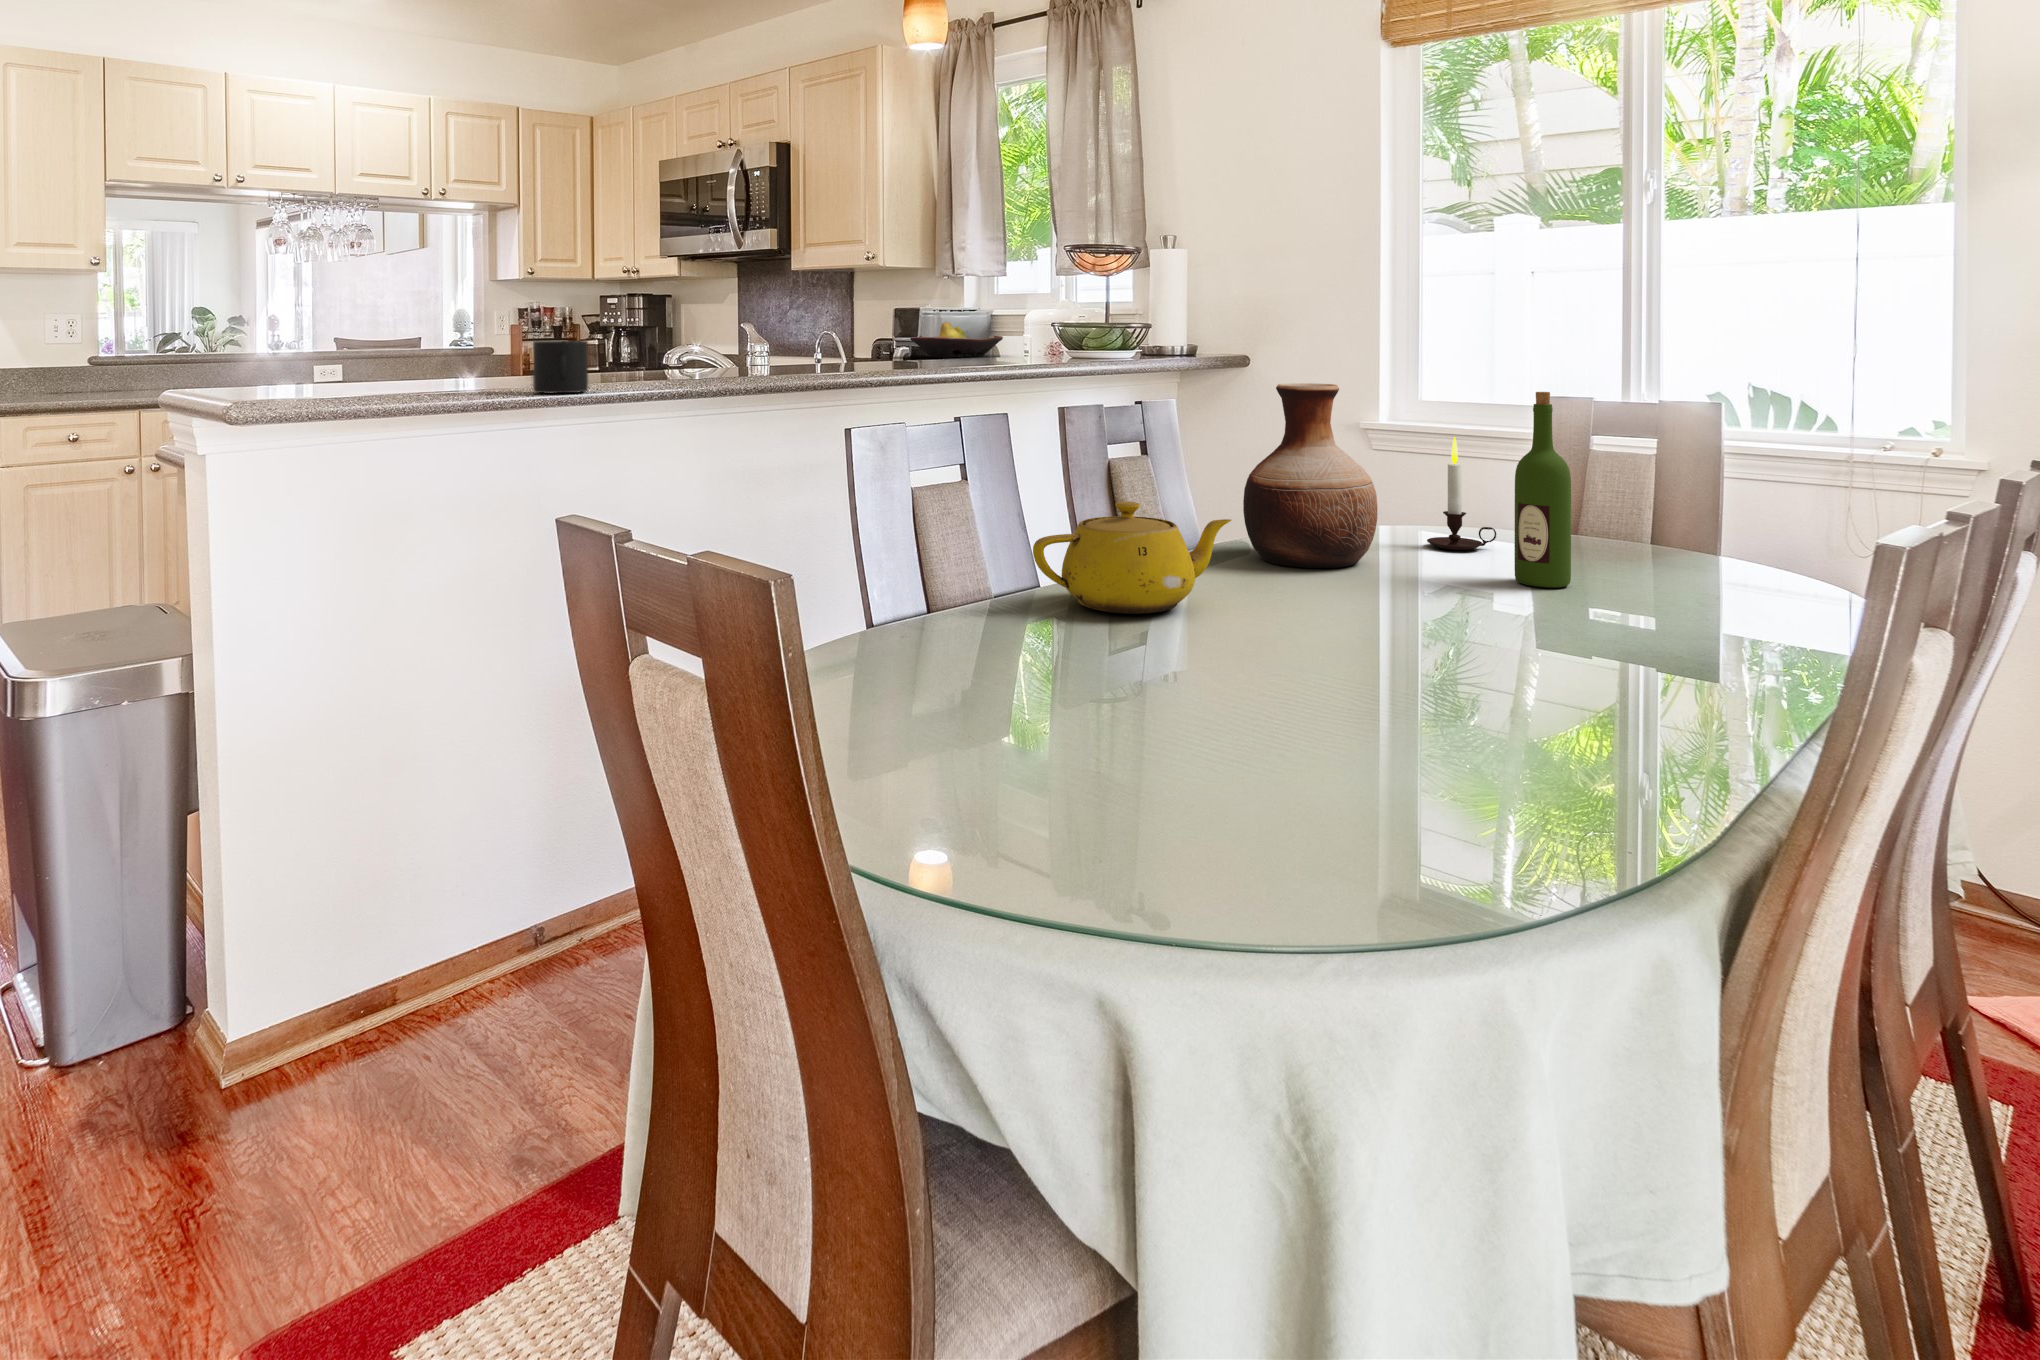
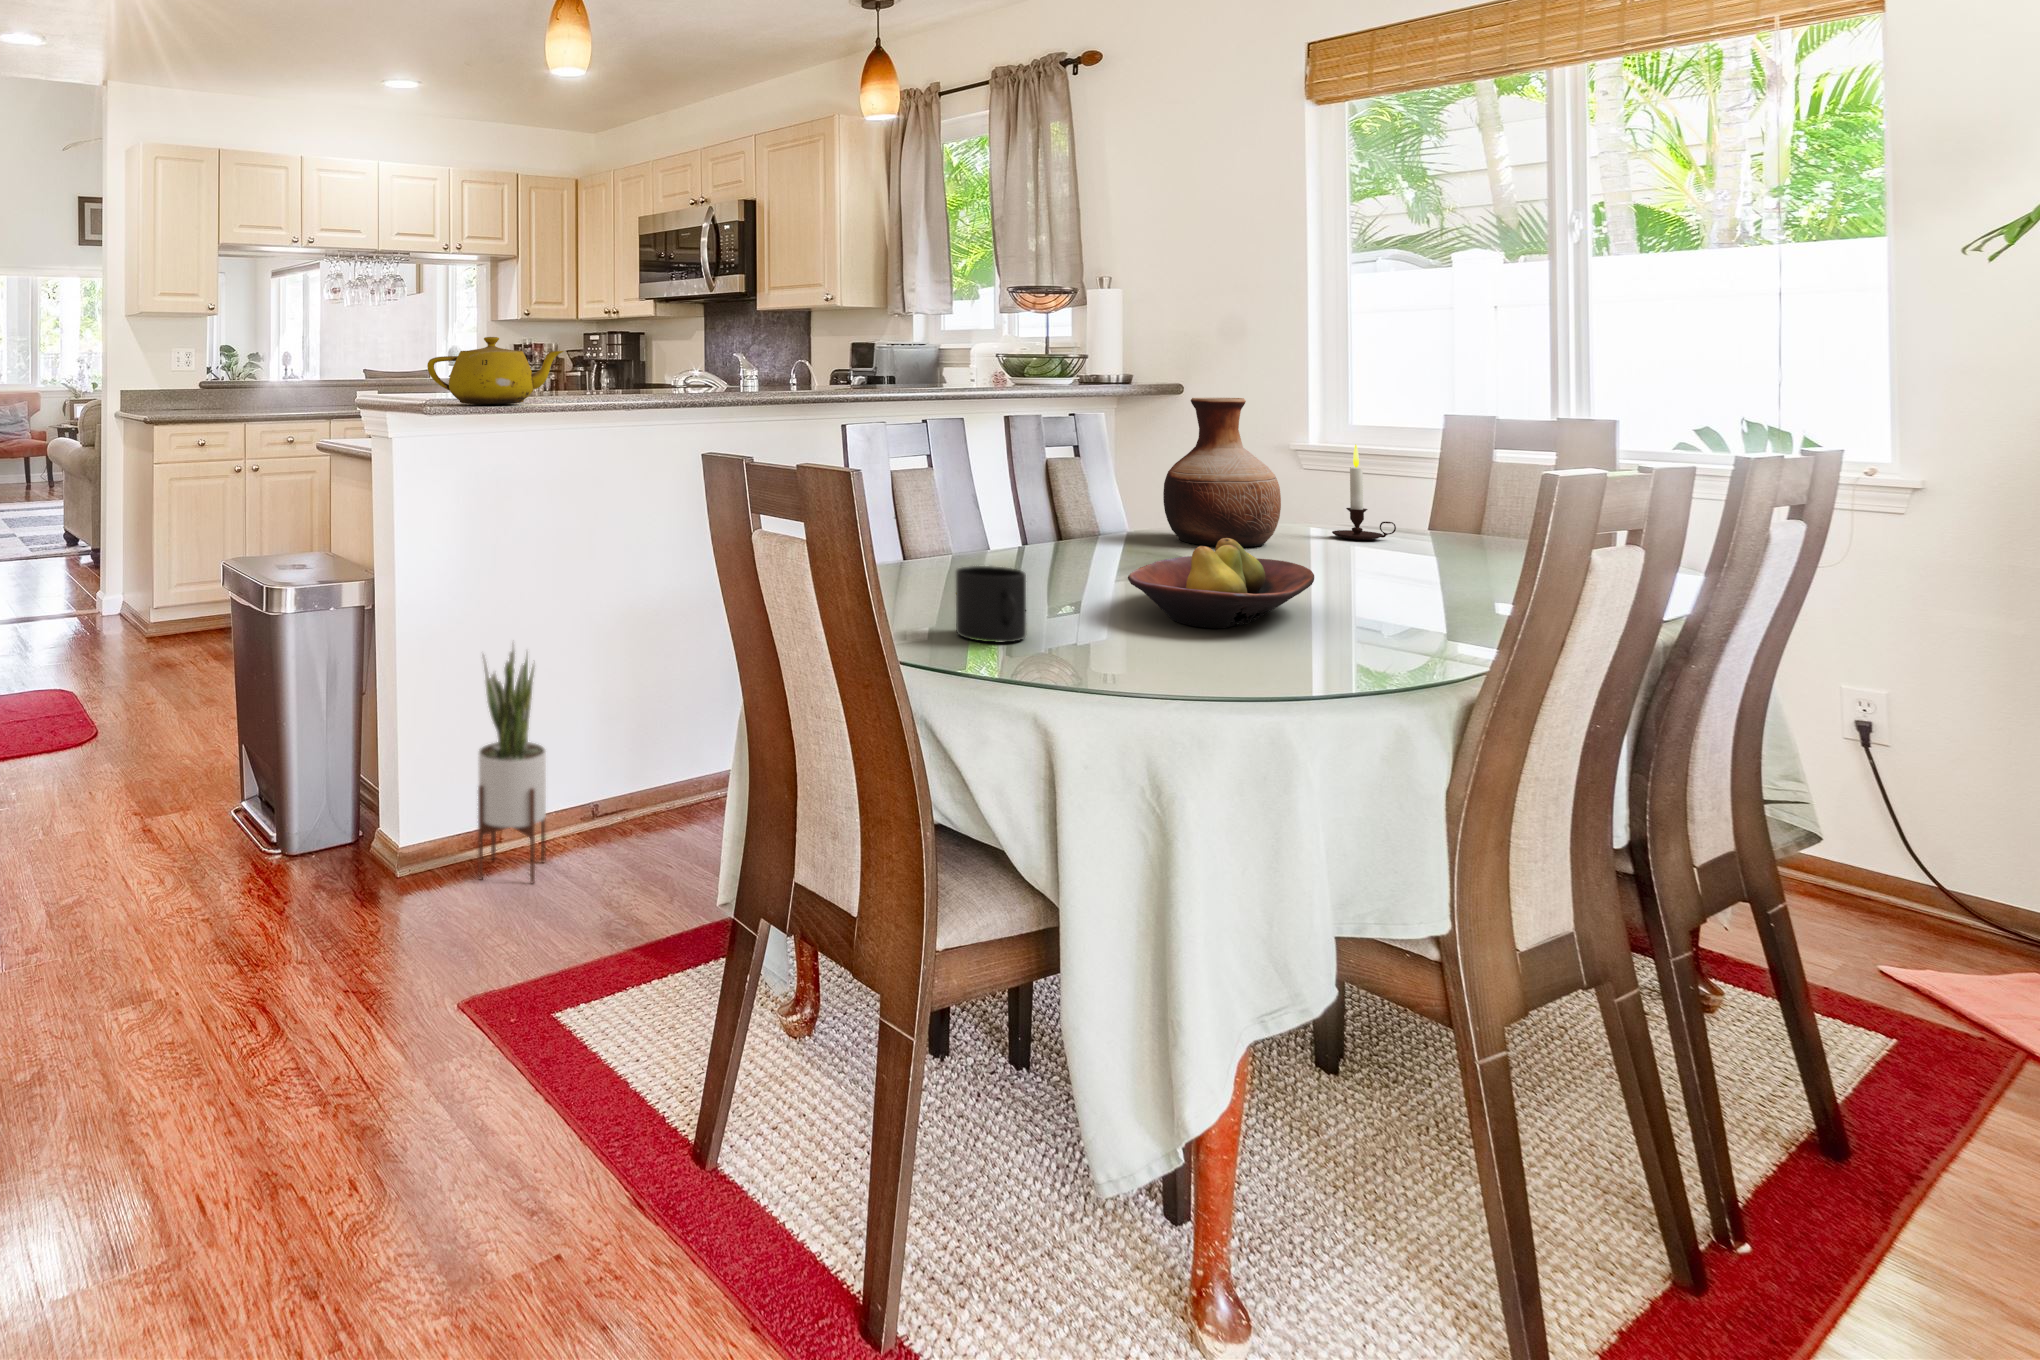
fruit bowl: present [910,322,1003,358] -> present [1128,538,1314,628]
mug: present [533,341,588,393] -> present [956,566,1026,642]
wine bottle: present [1515,392,1571,587] -> none [1400,403,1451,564]
teapot: present [1033,501,1231,614] -> present [427,337,564,404]
potted plant: none [343,732,453,1073] -> present [478,648,546,883]

